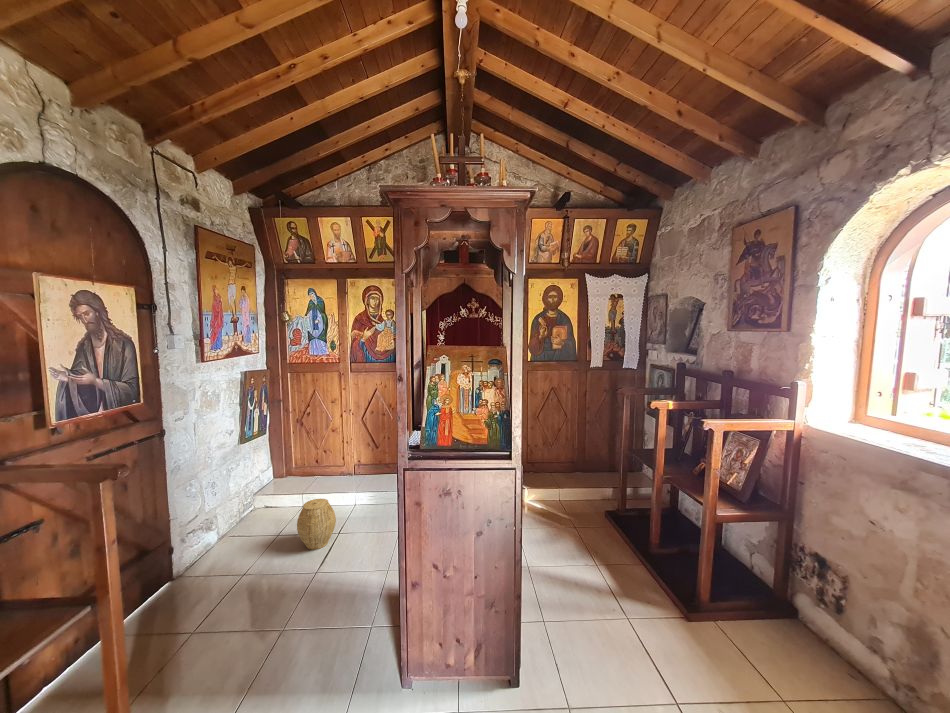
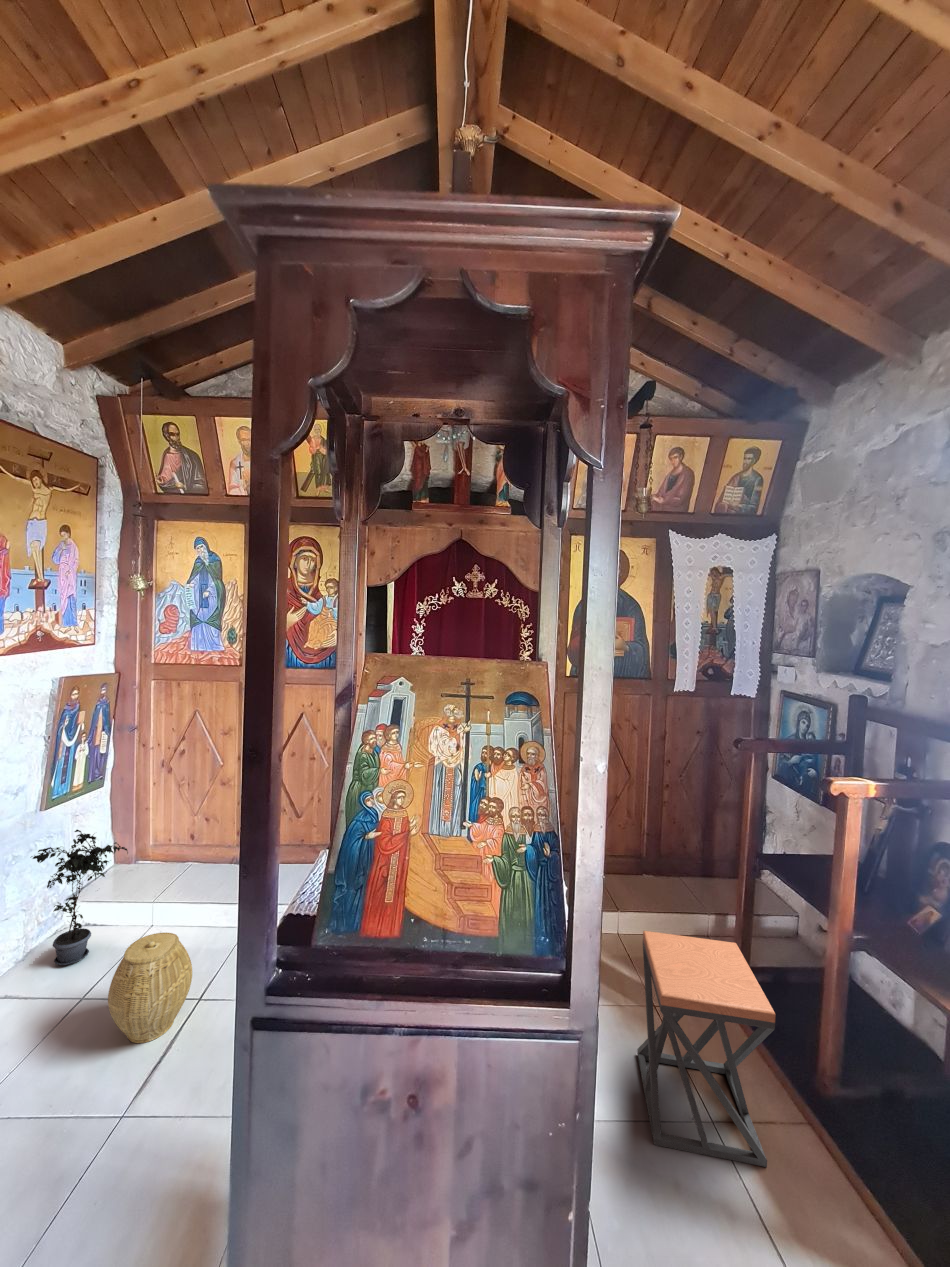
potted plant: none [240,453,290,523] -> present [33,830,128,965]
stool: none [564,484,621,579] -> present [637,931,776,1167]

